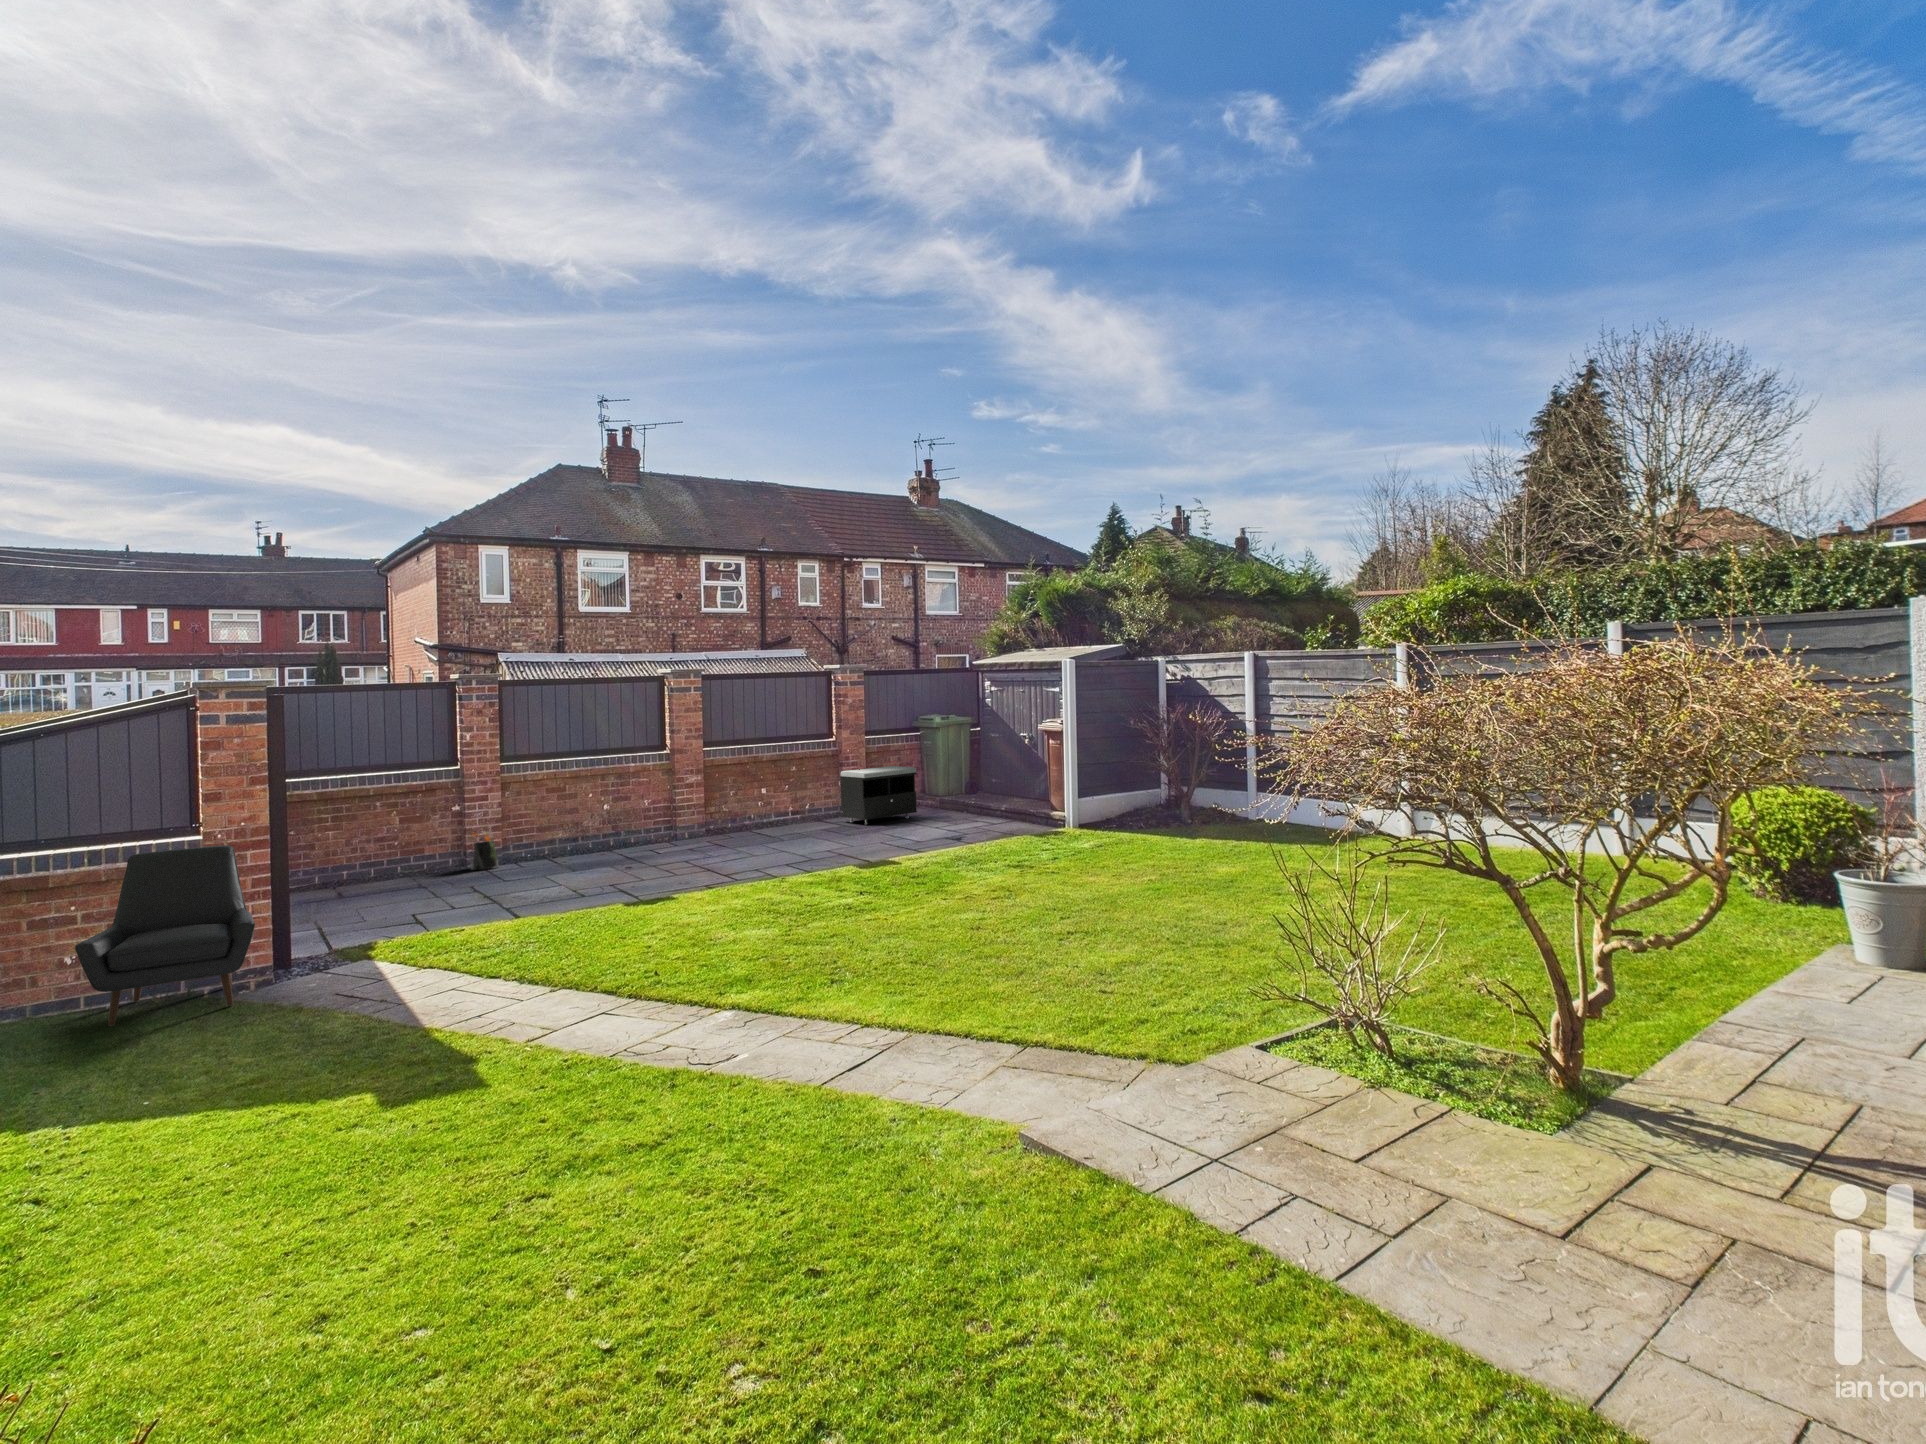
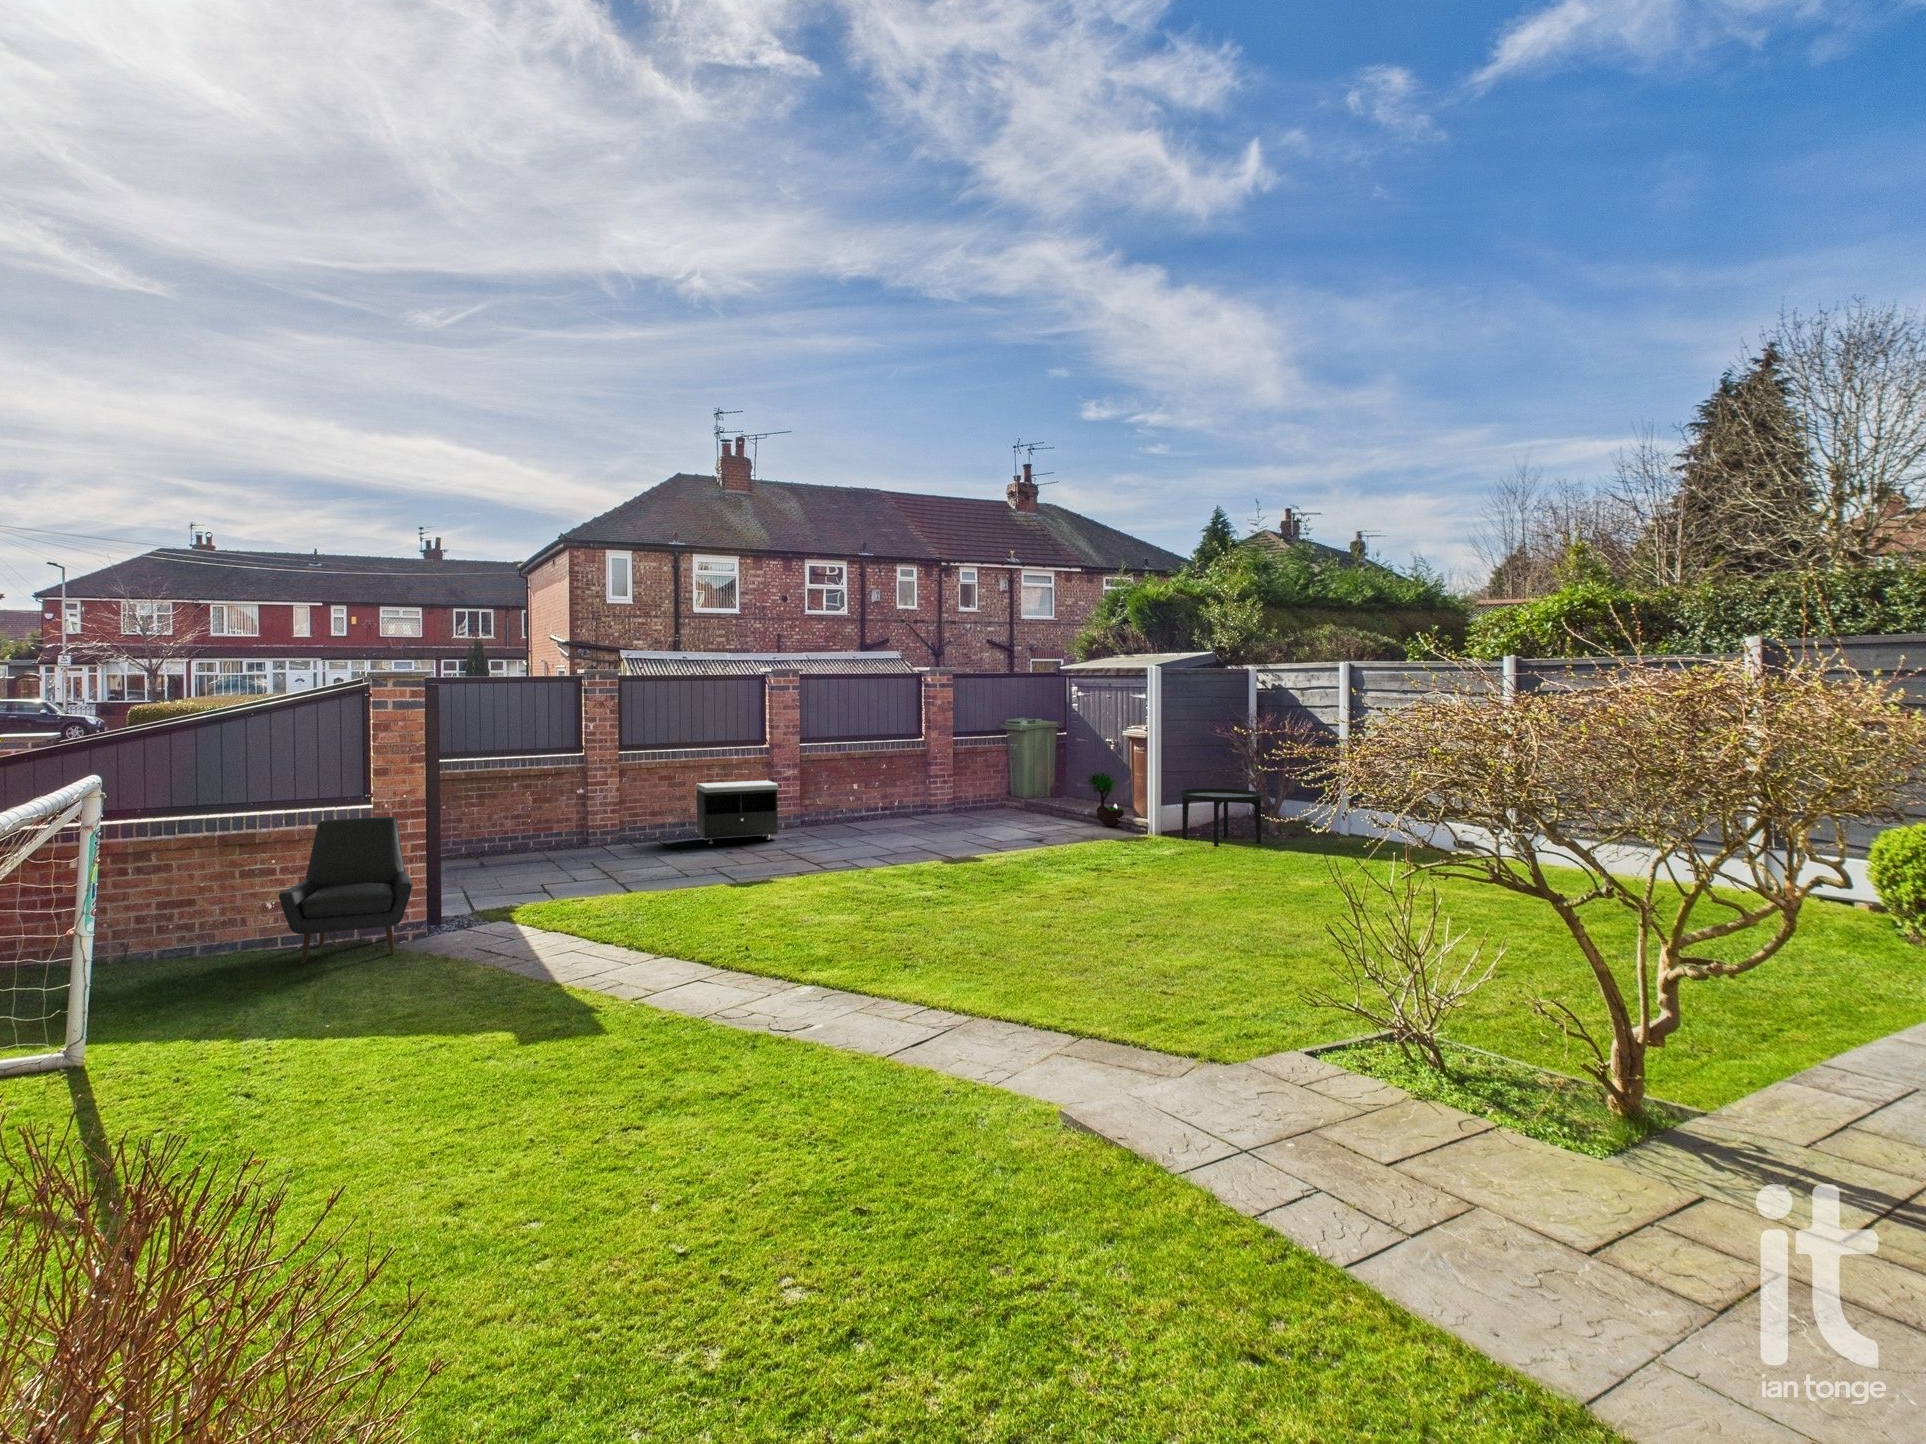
potted tree: none [1007,759,1045,818] -> present [1087,771,1124,826]
storage bench: present [840,766,917,824] -> present [697,781,778,844]
round table: none [1099,777,1180,833] -> present [1178,789,1265,846]
watering can: present [472,828,498,870] -> none [585,810,609,851]

